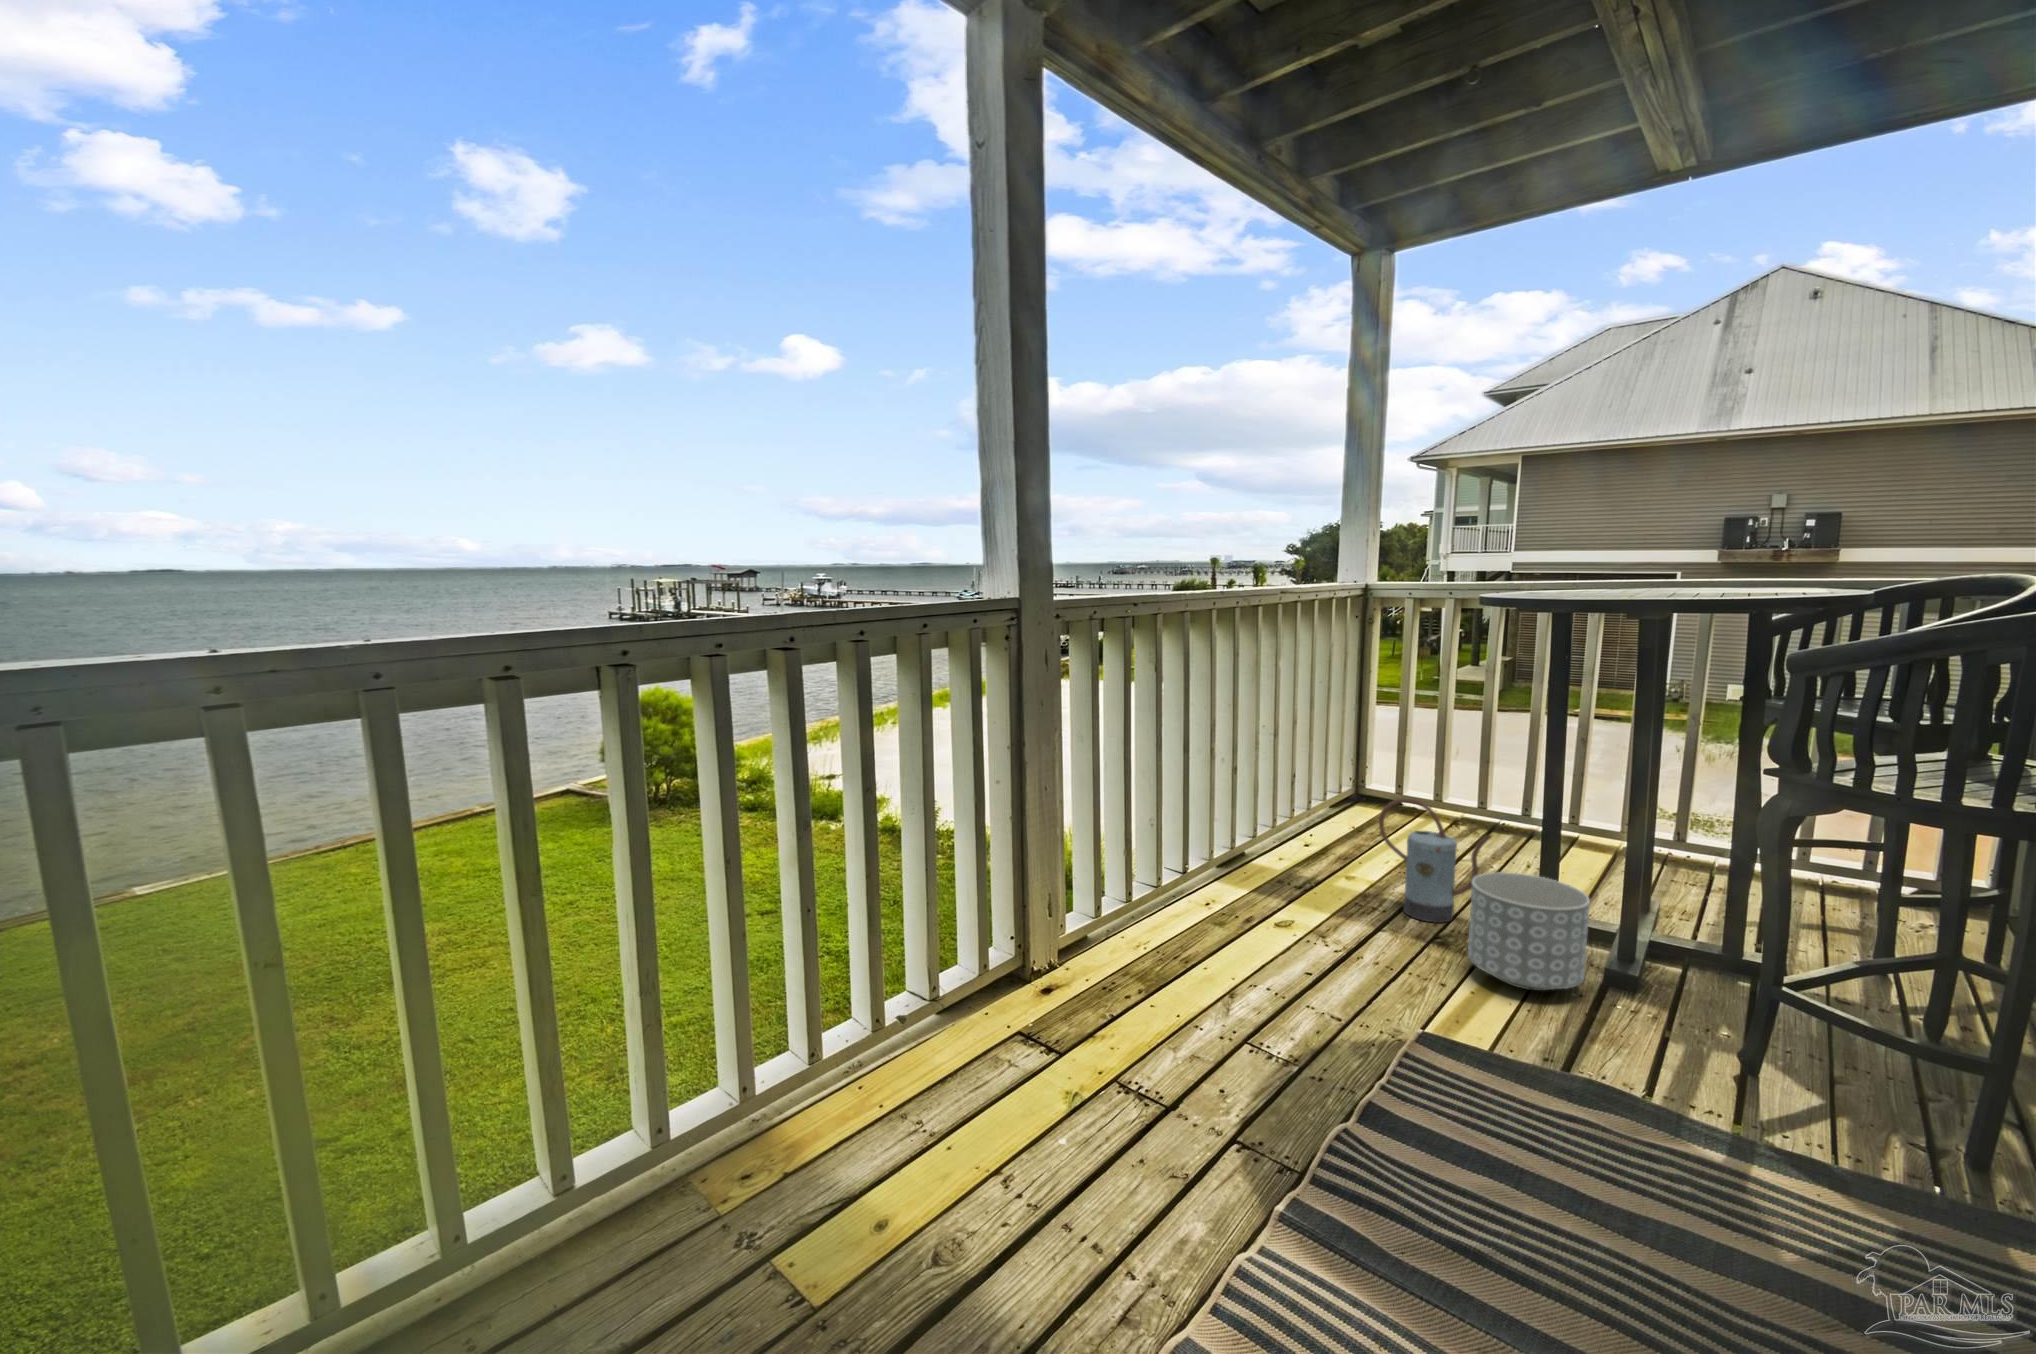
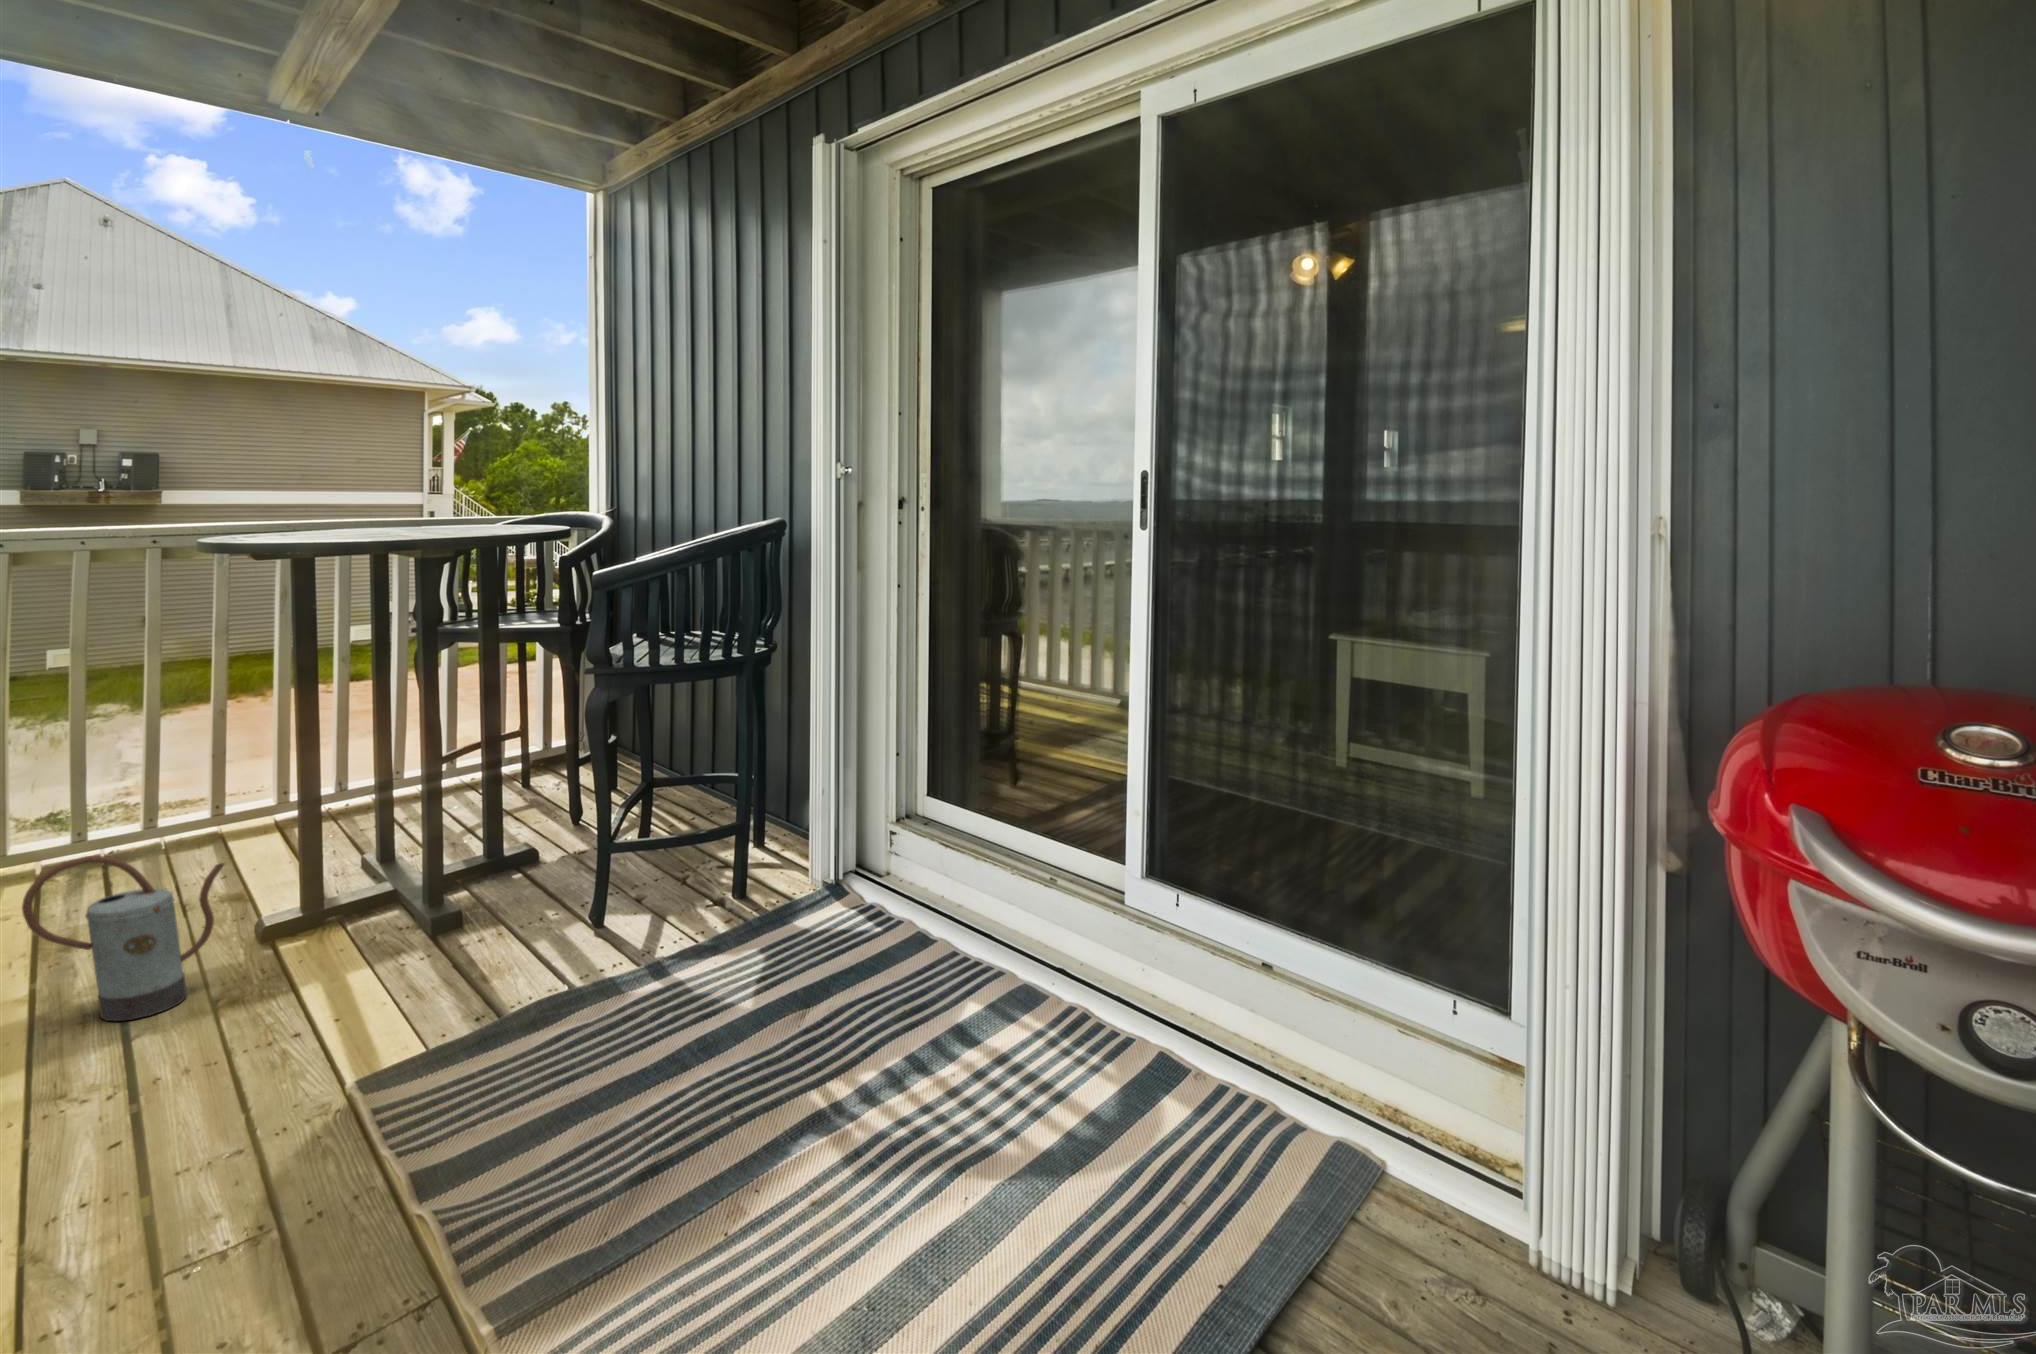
planter: present [1468,872,1590,991] -> none [270,874,420,1010]

